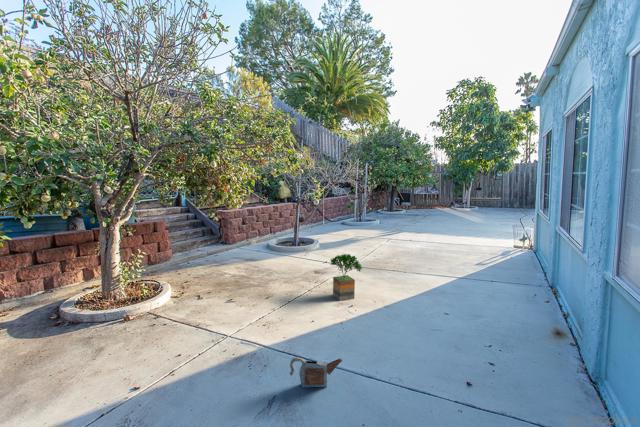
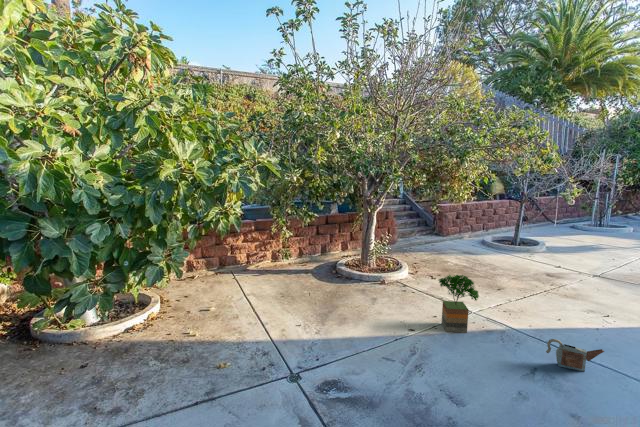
potted tree: present [331,254,362,301] -> present [439,275,479,333]

